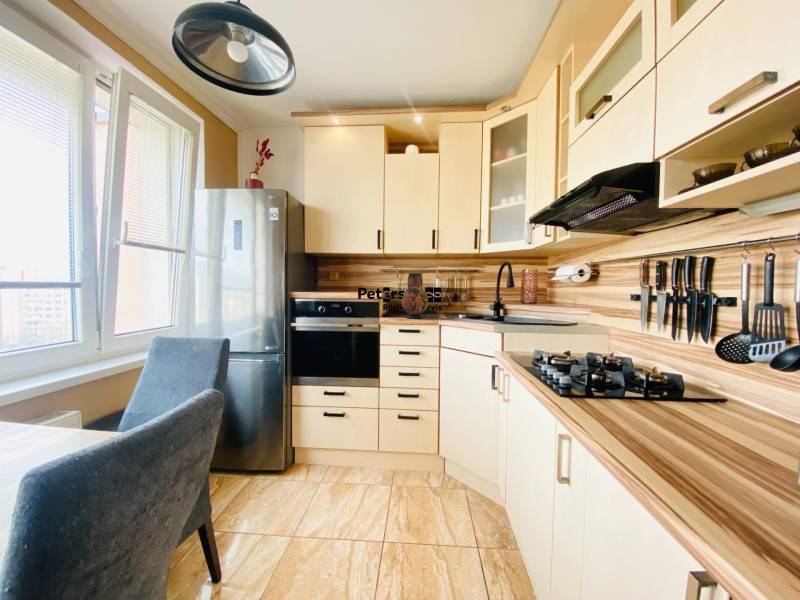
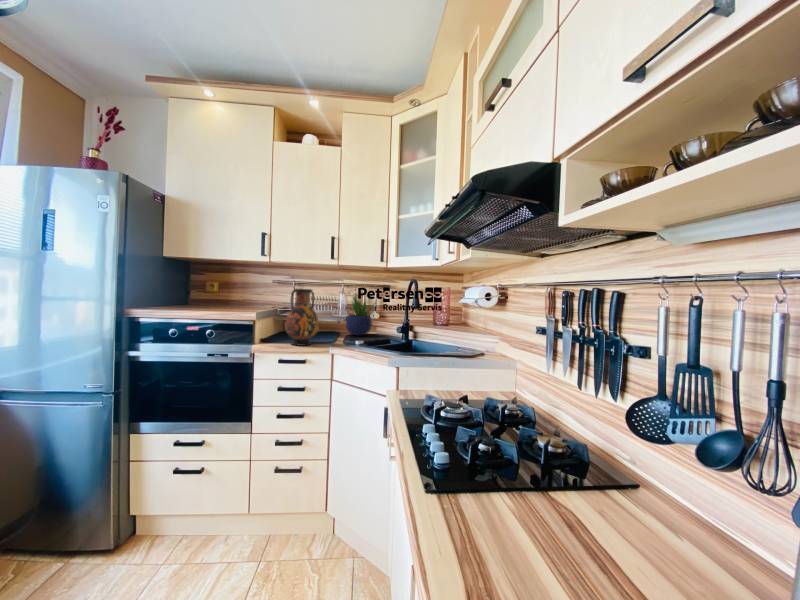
potted plant: none [441,277,470,314] -> present [346,296,374,336]

